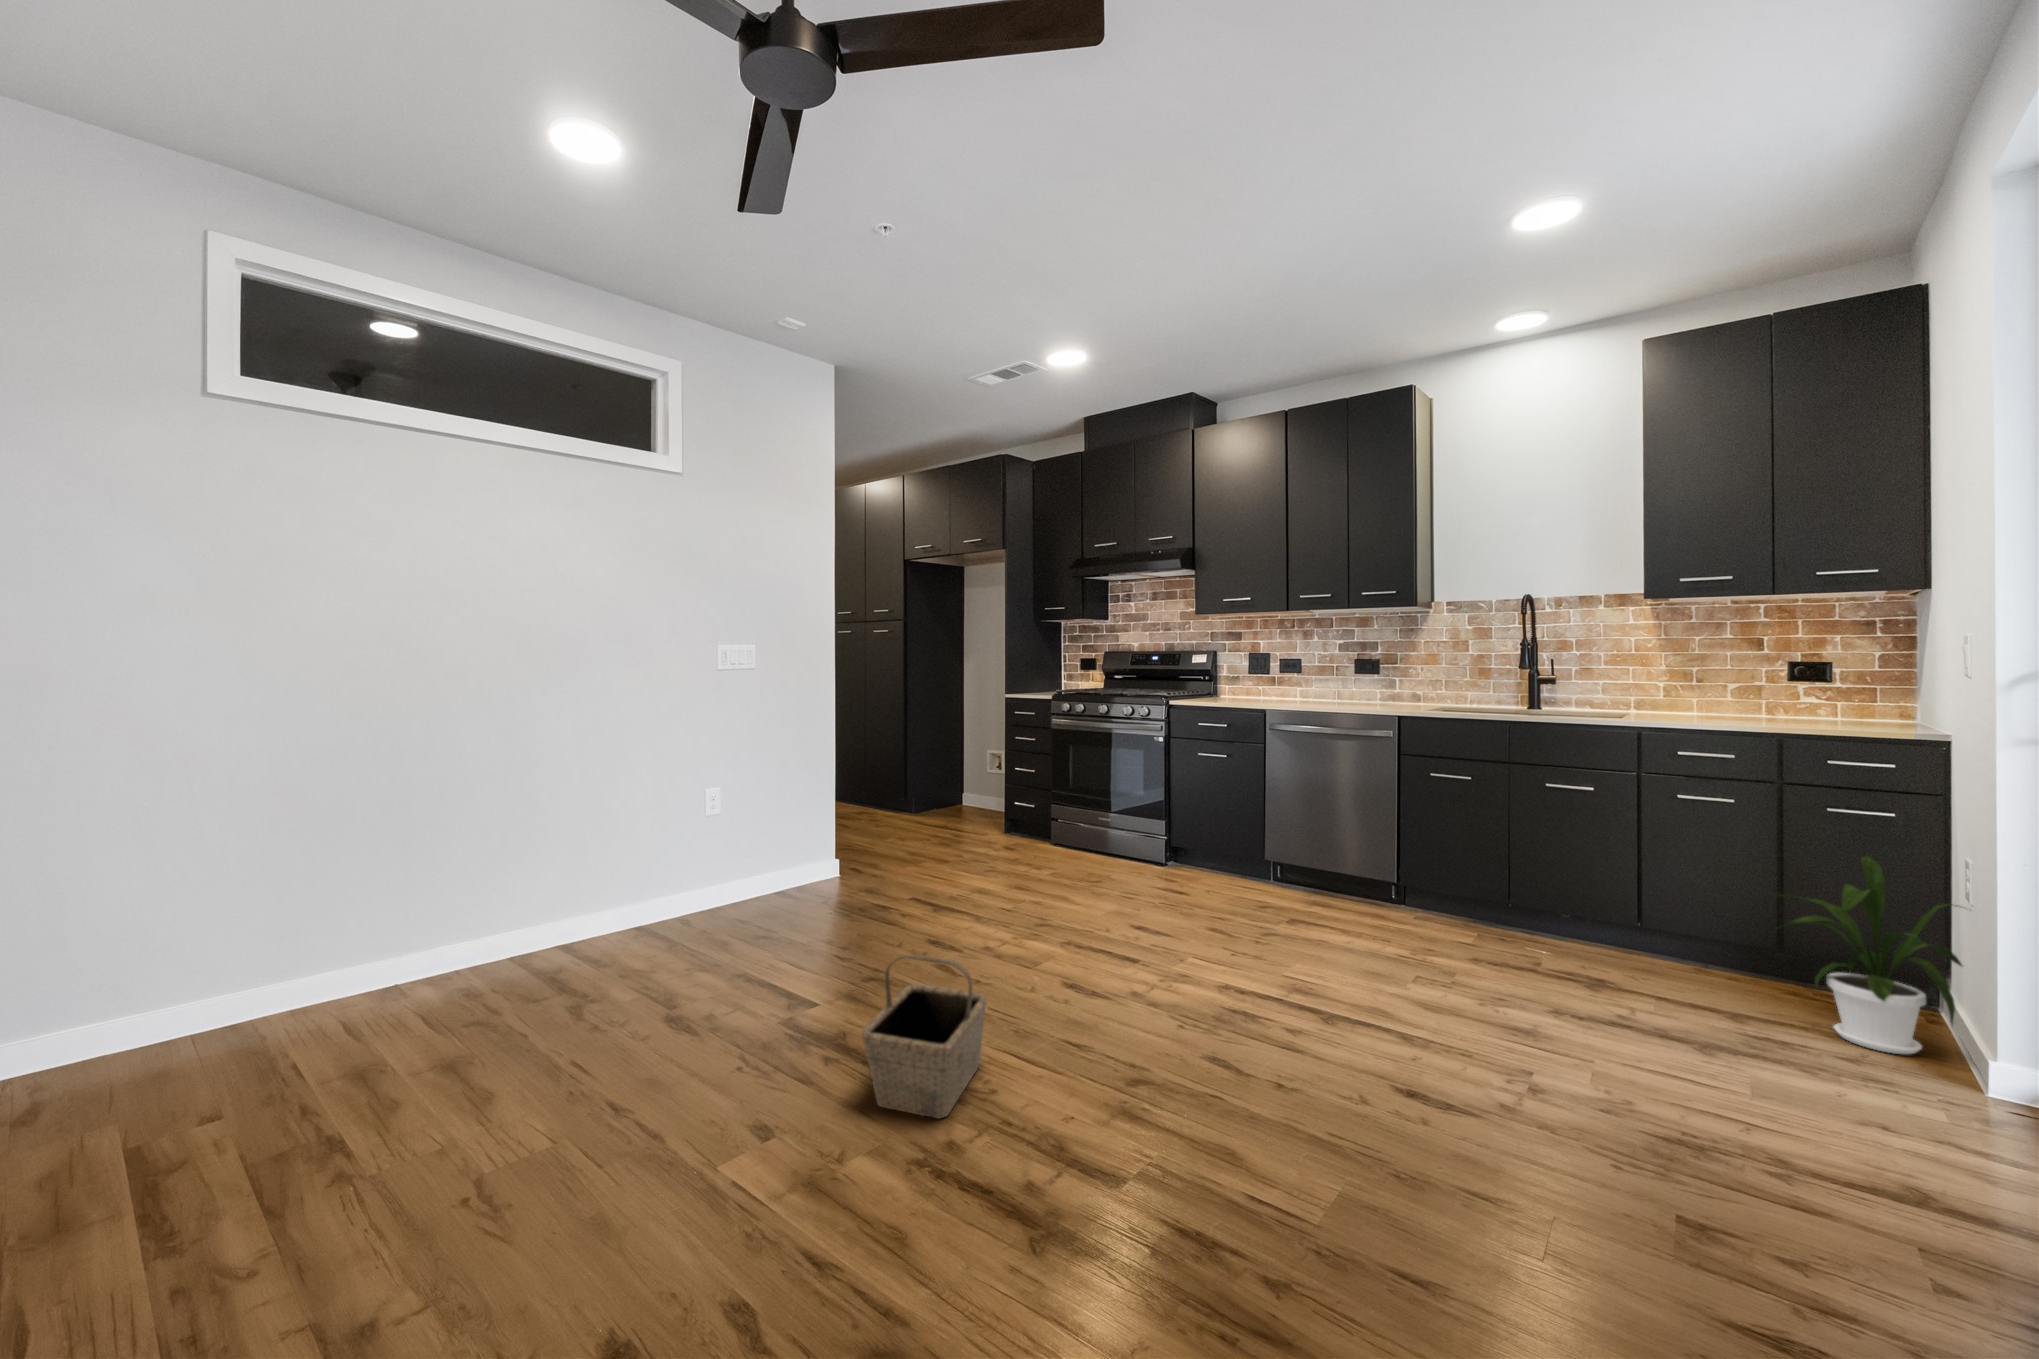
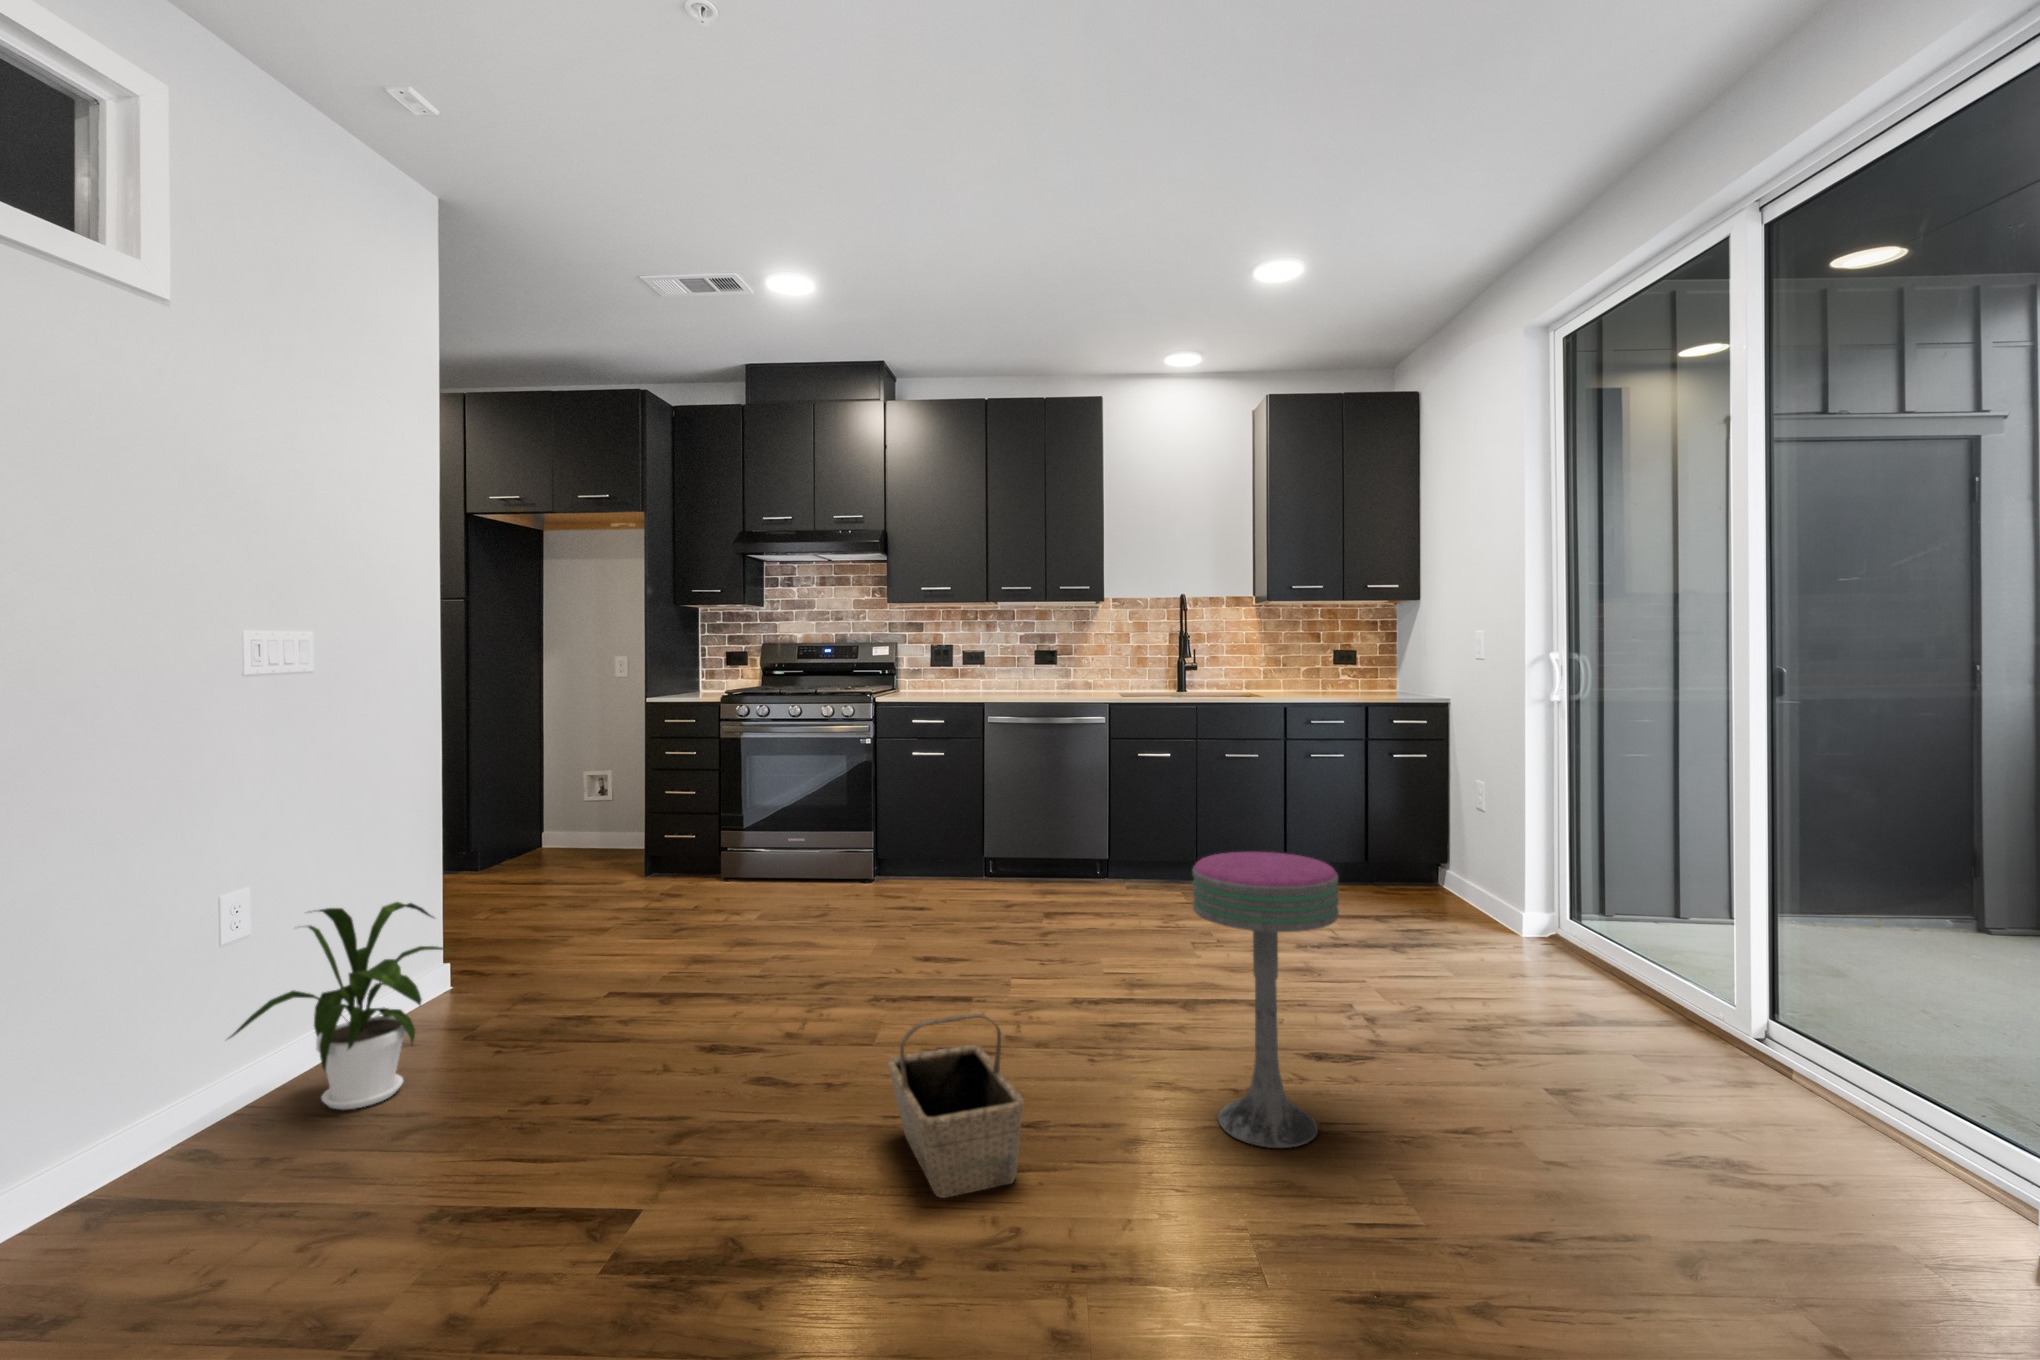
house plant: present [1775,856,1962,1054] -> present [229,902,451,1109]
bar stool: none [1155,860,1324,1209] -> present [1192,852,1339,1148]

